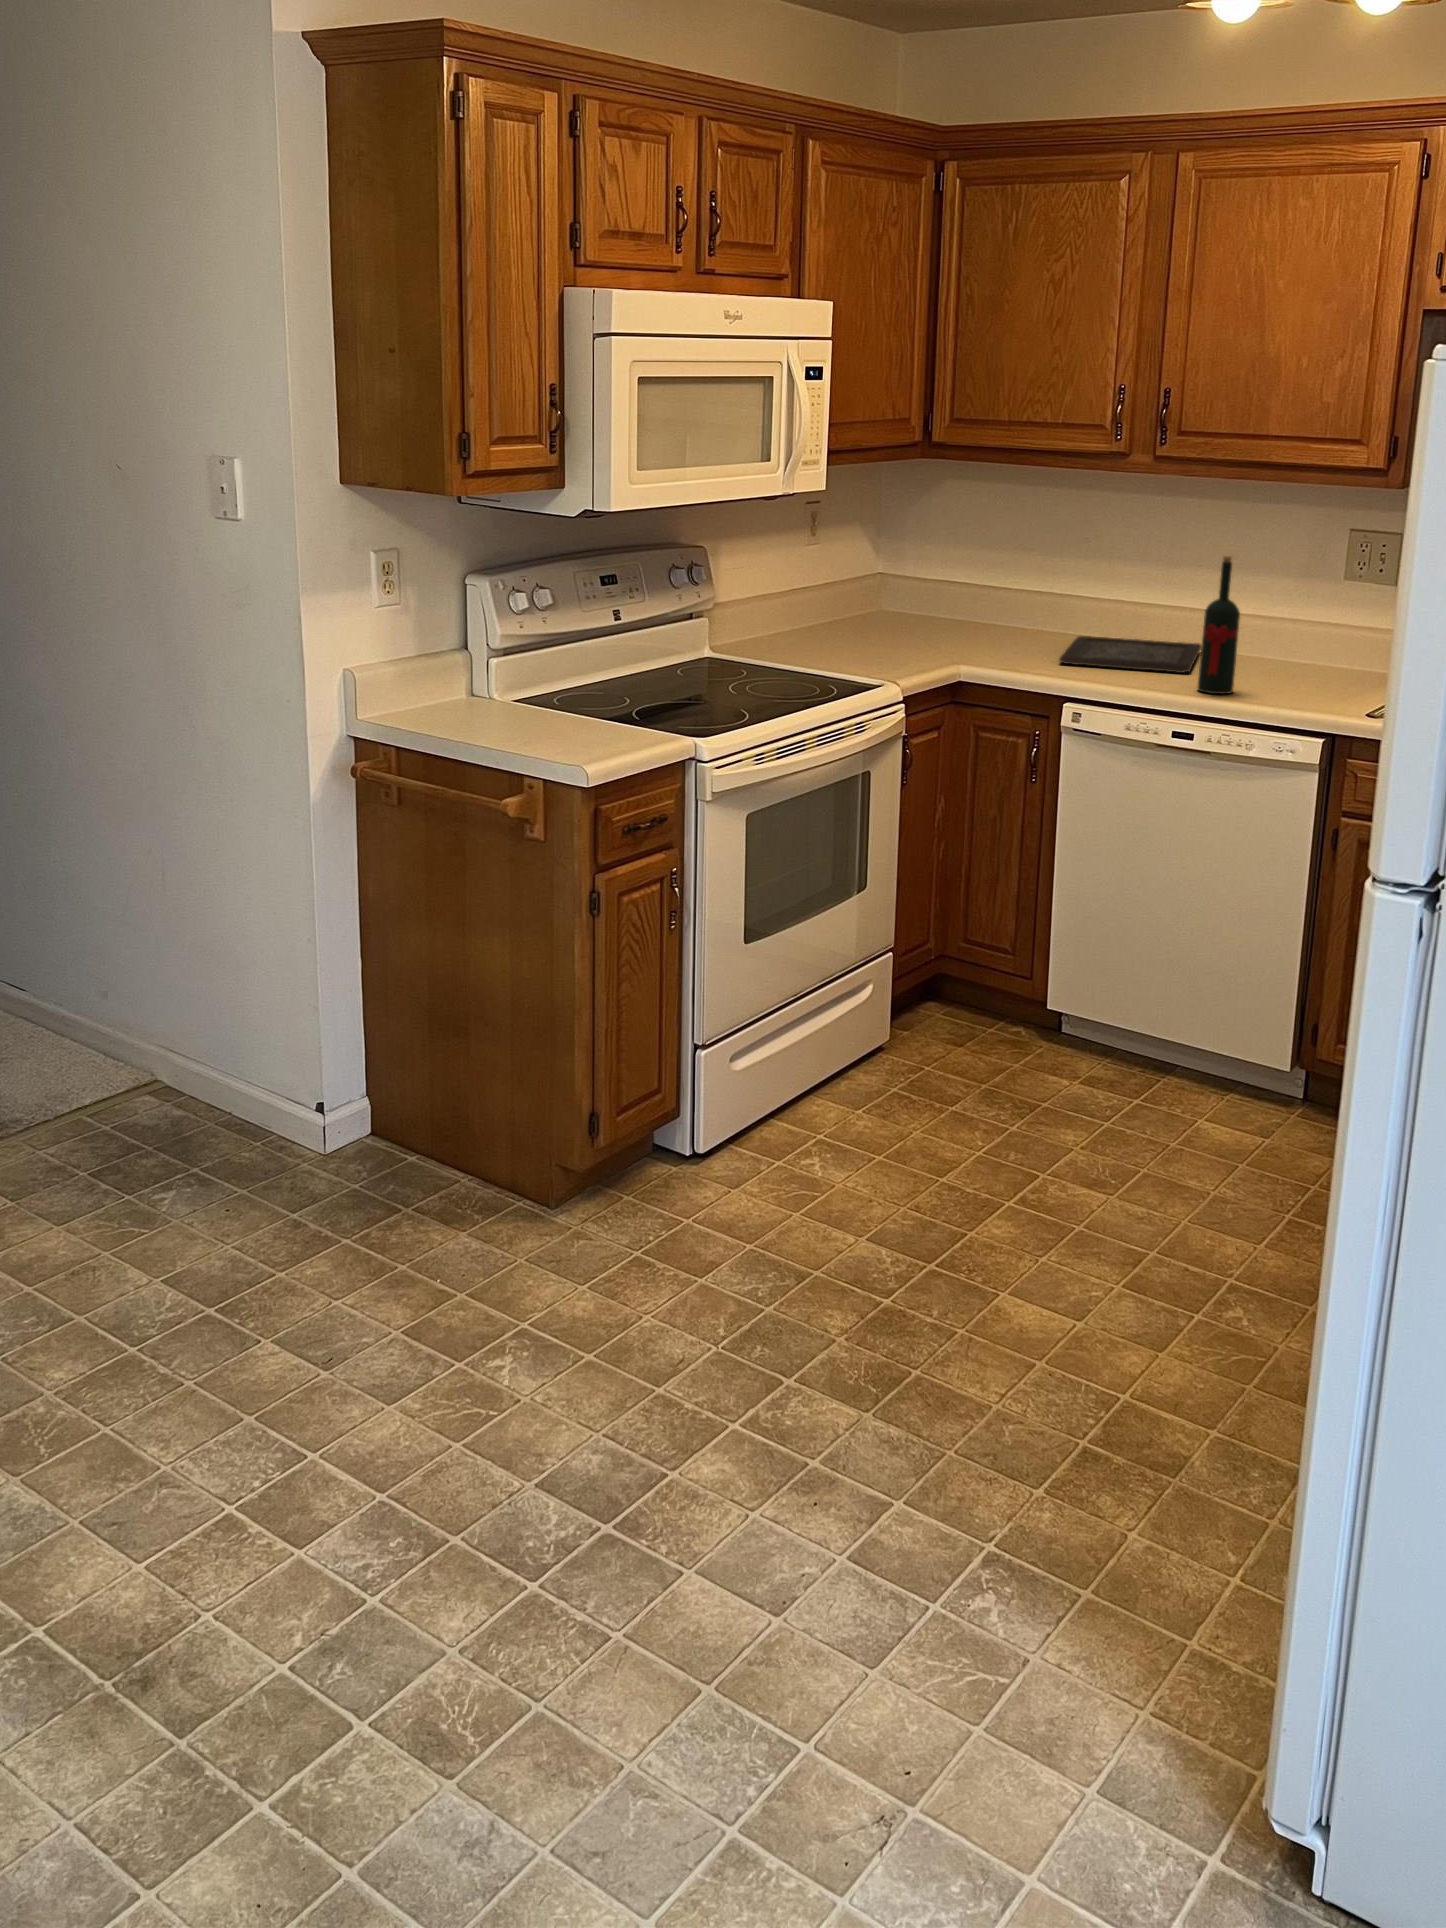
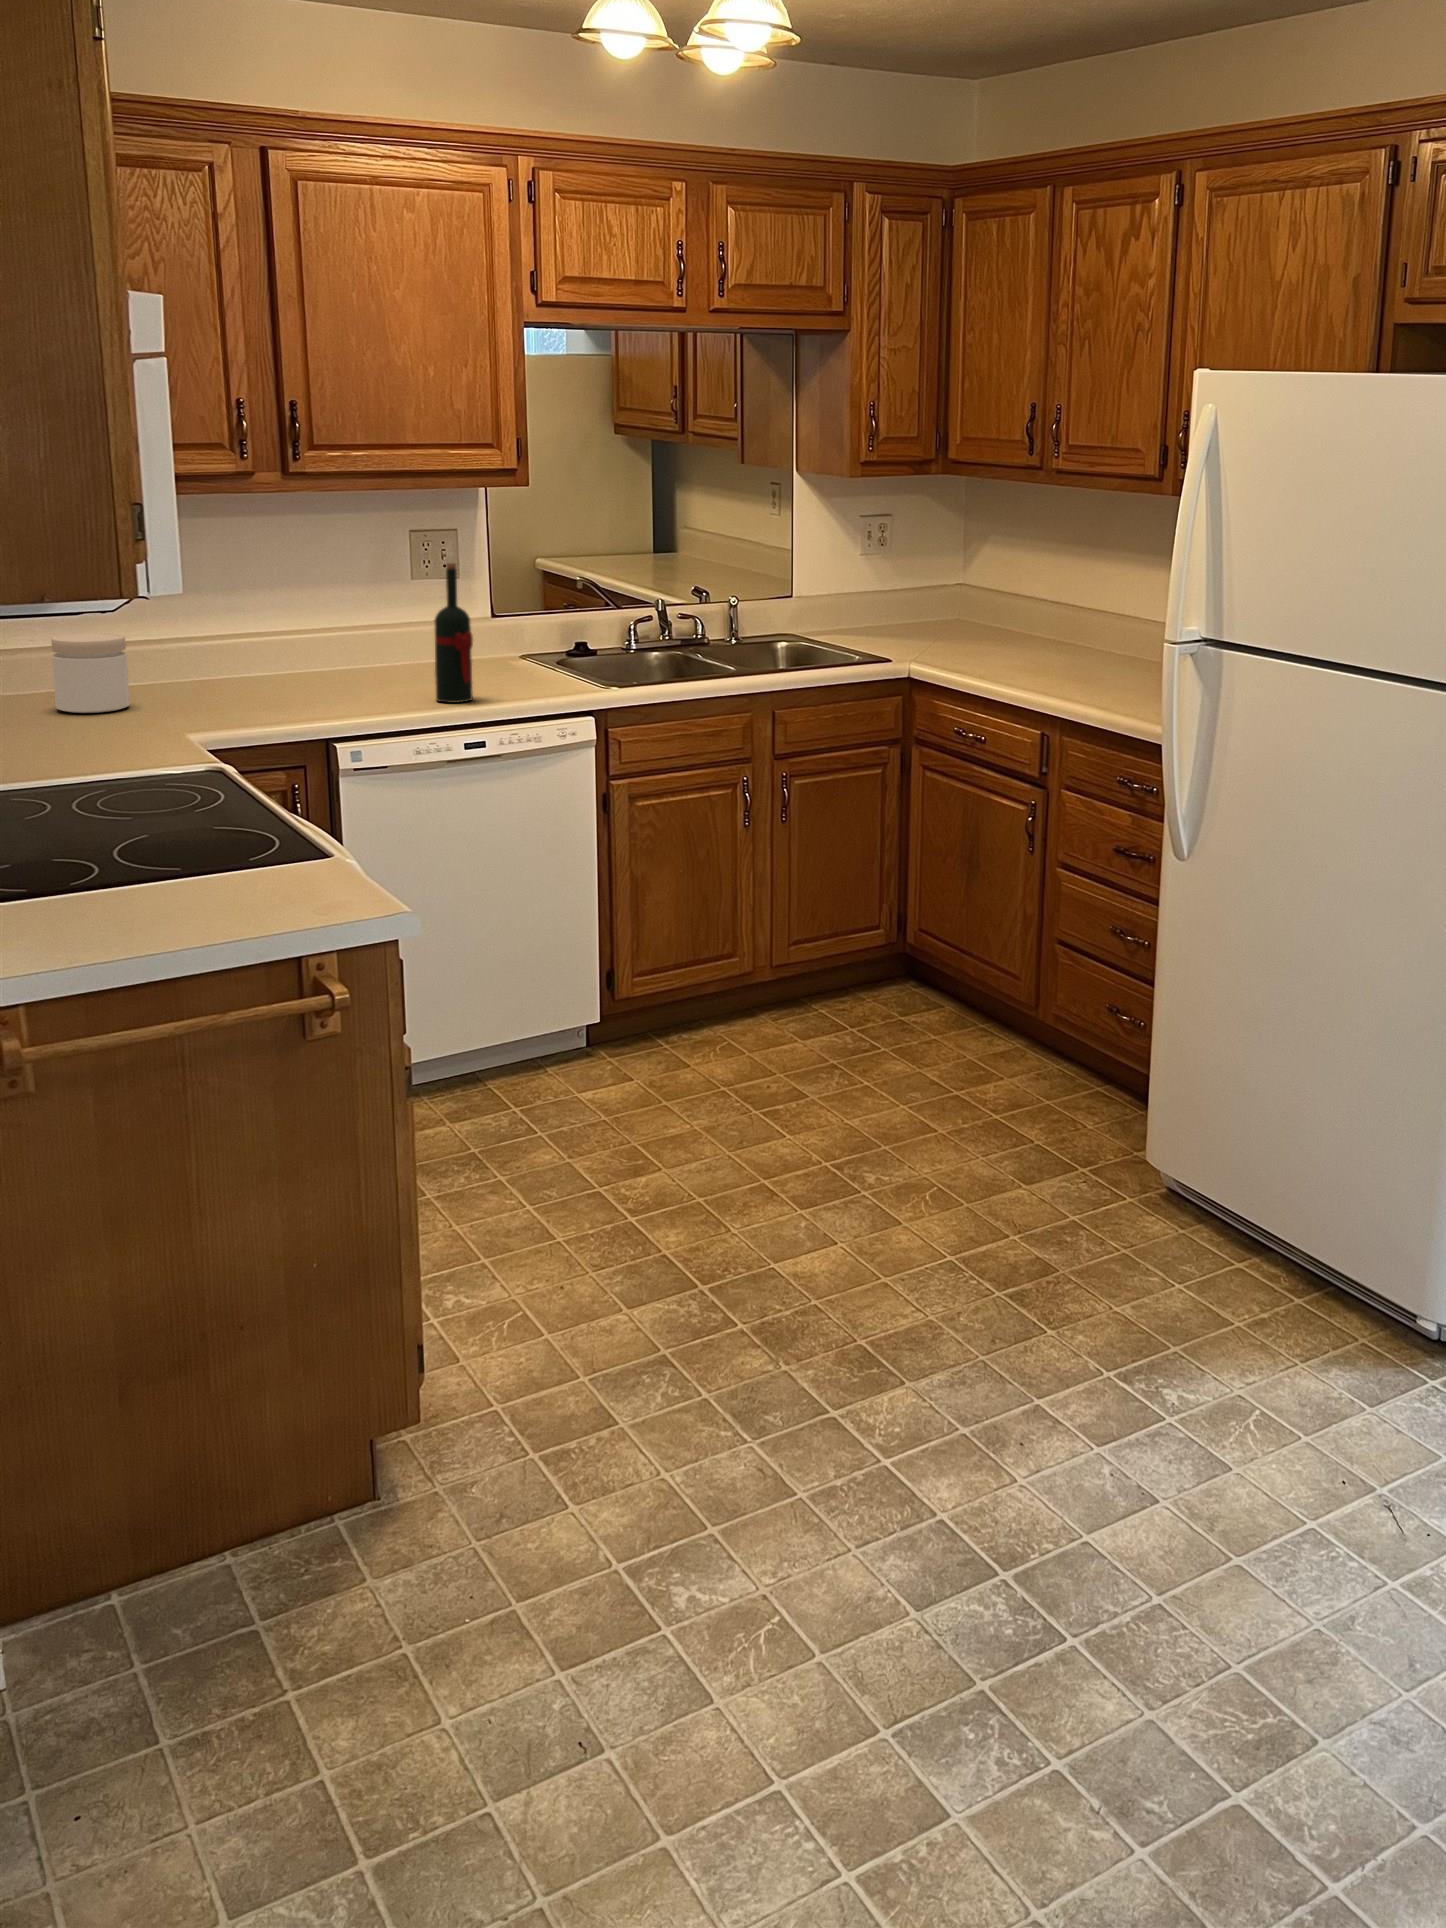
jar: none [966,581,1025,645] -> present [51,633,130,713]
tray: present [1060,636,1201,673] -> none [164,669,374,709]

